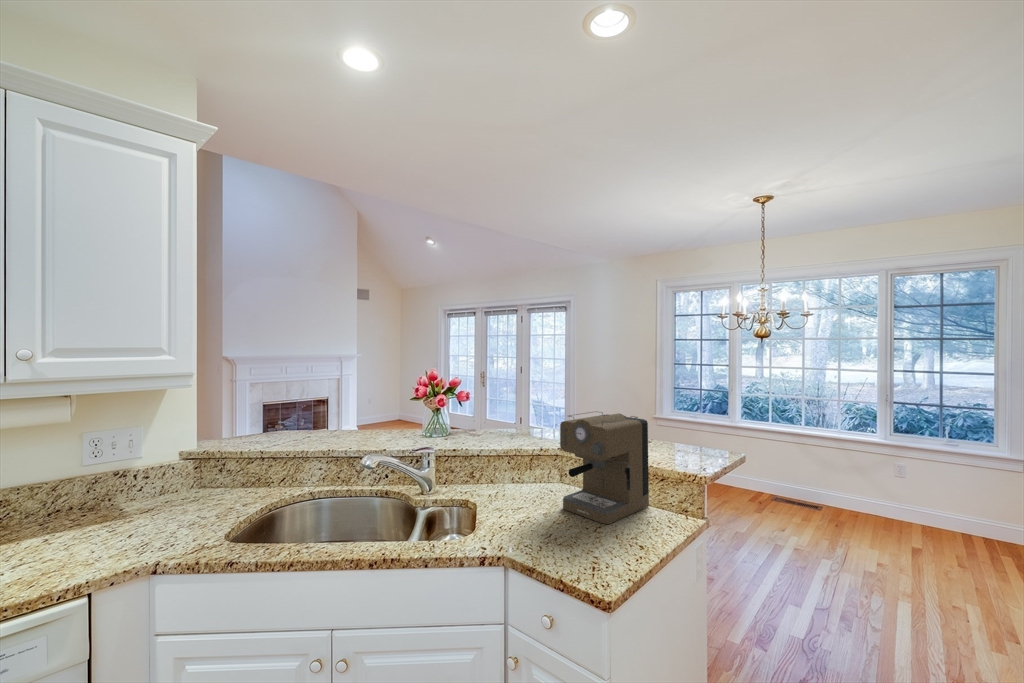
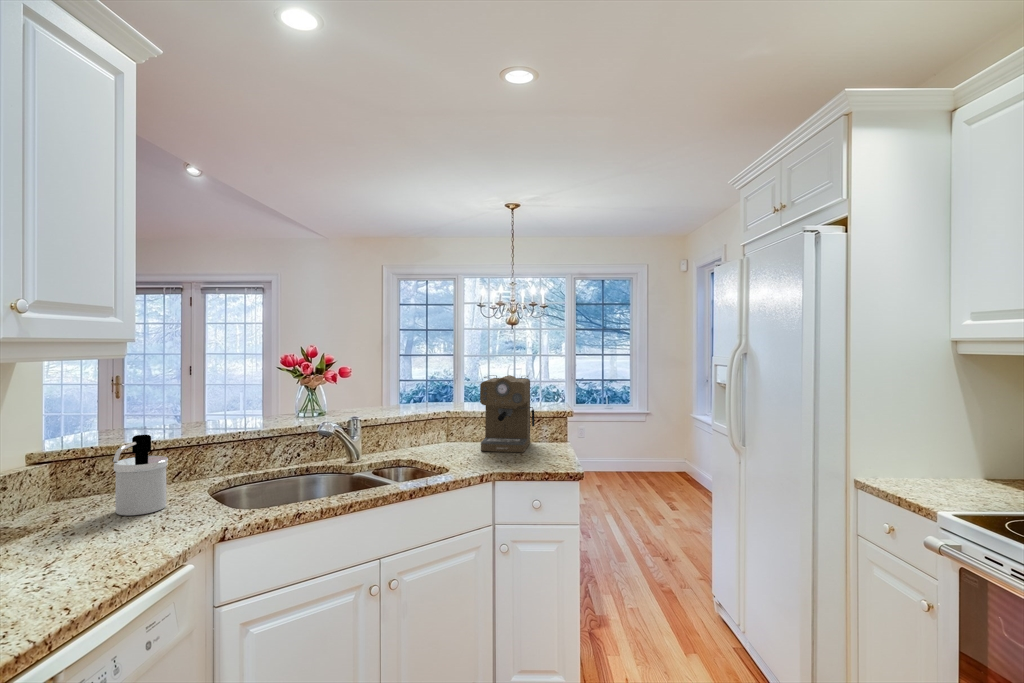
soap dispenser: none [143,450,218,520] -> present [113,435,168,516]

